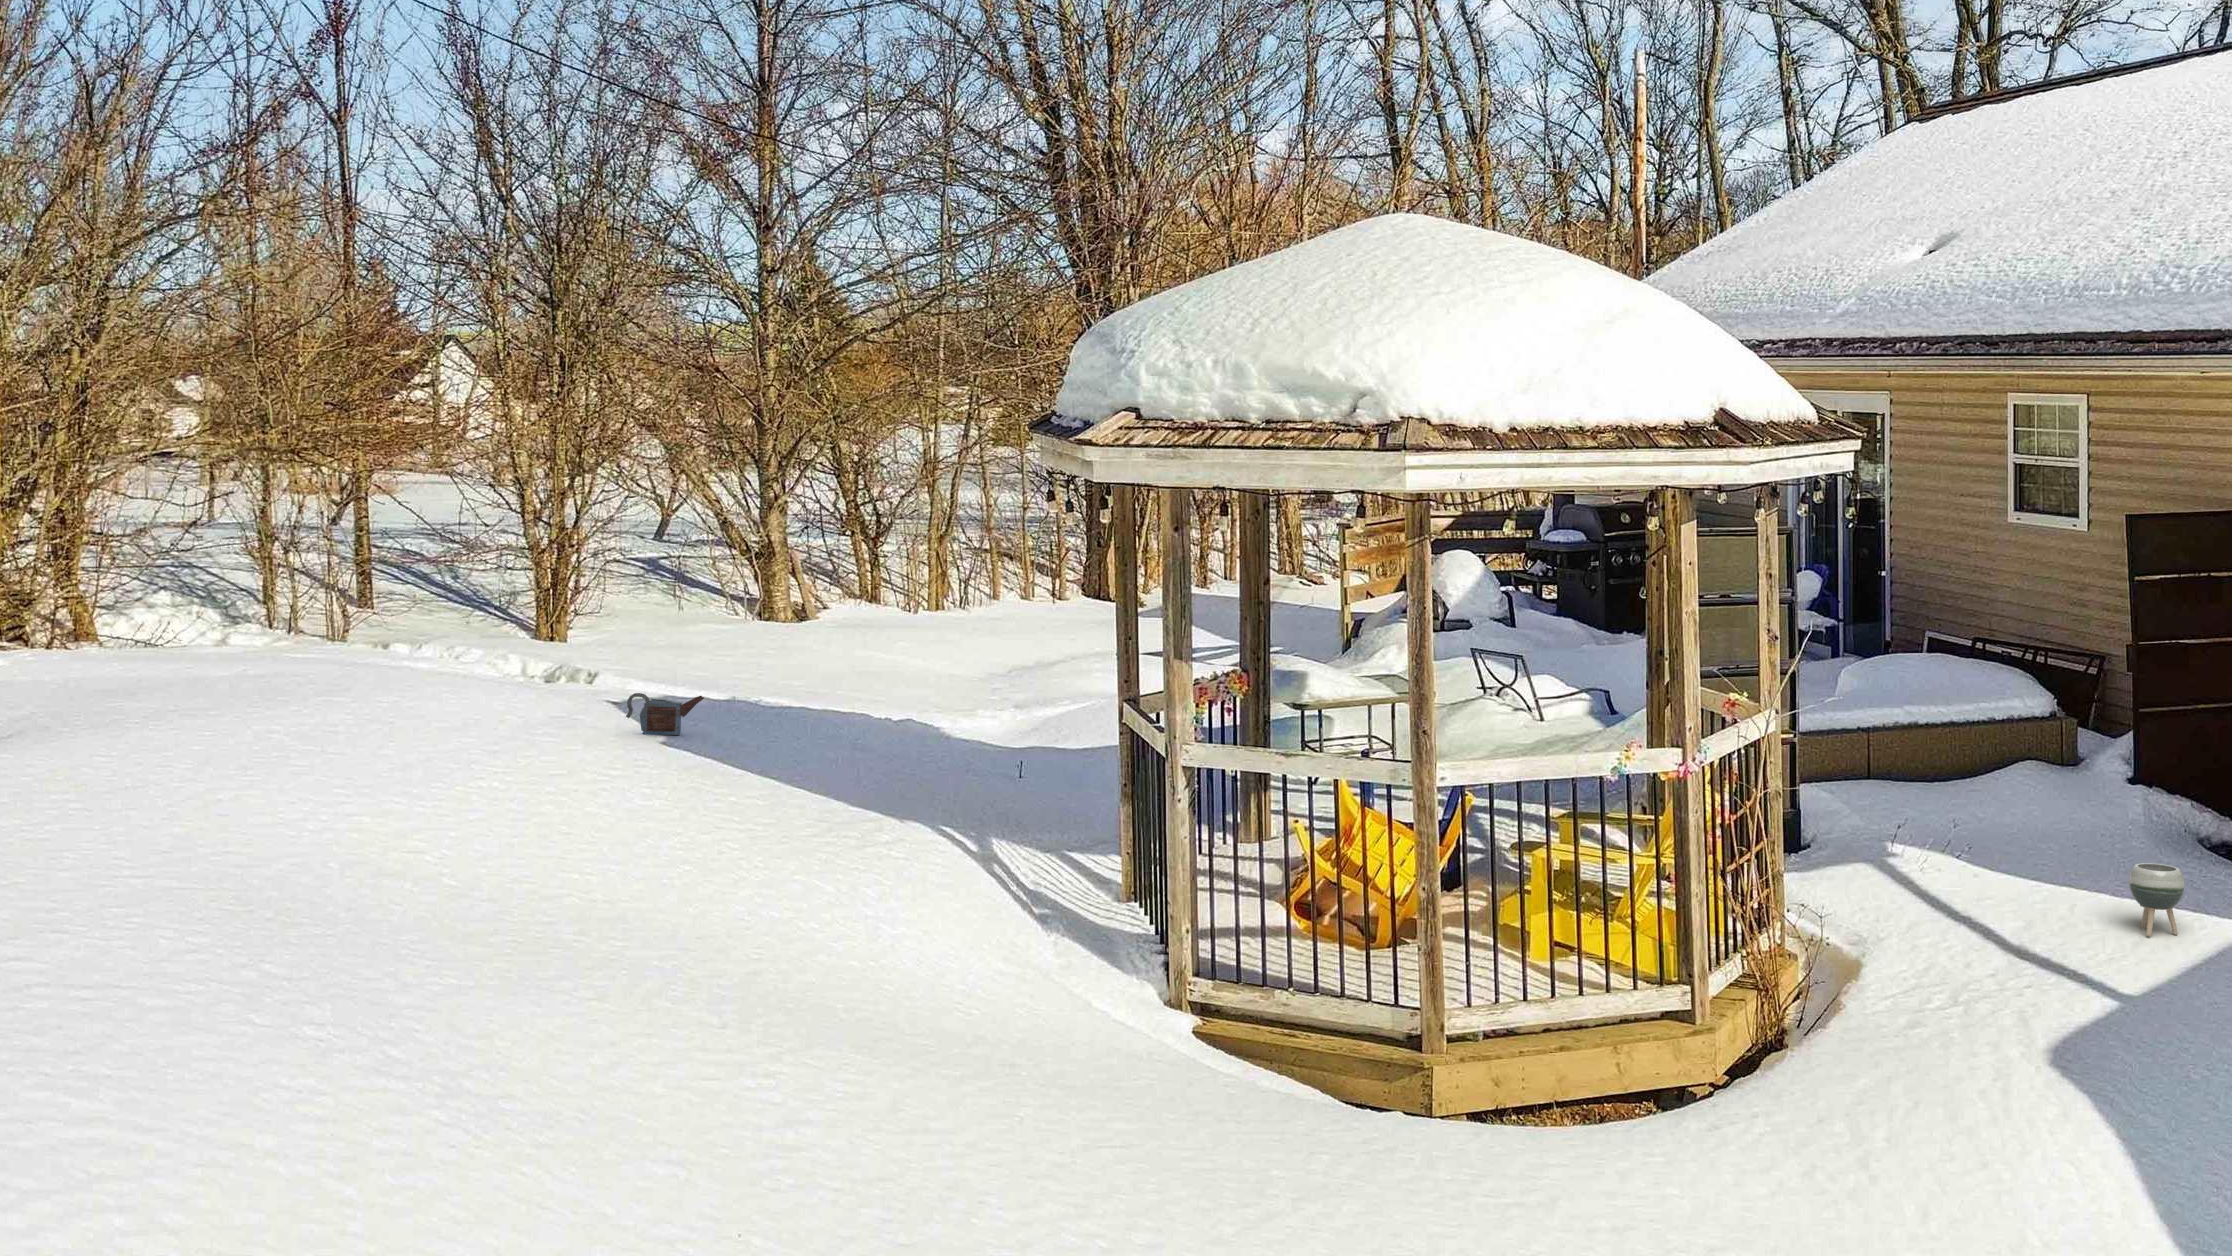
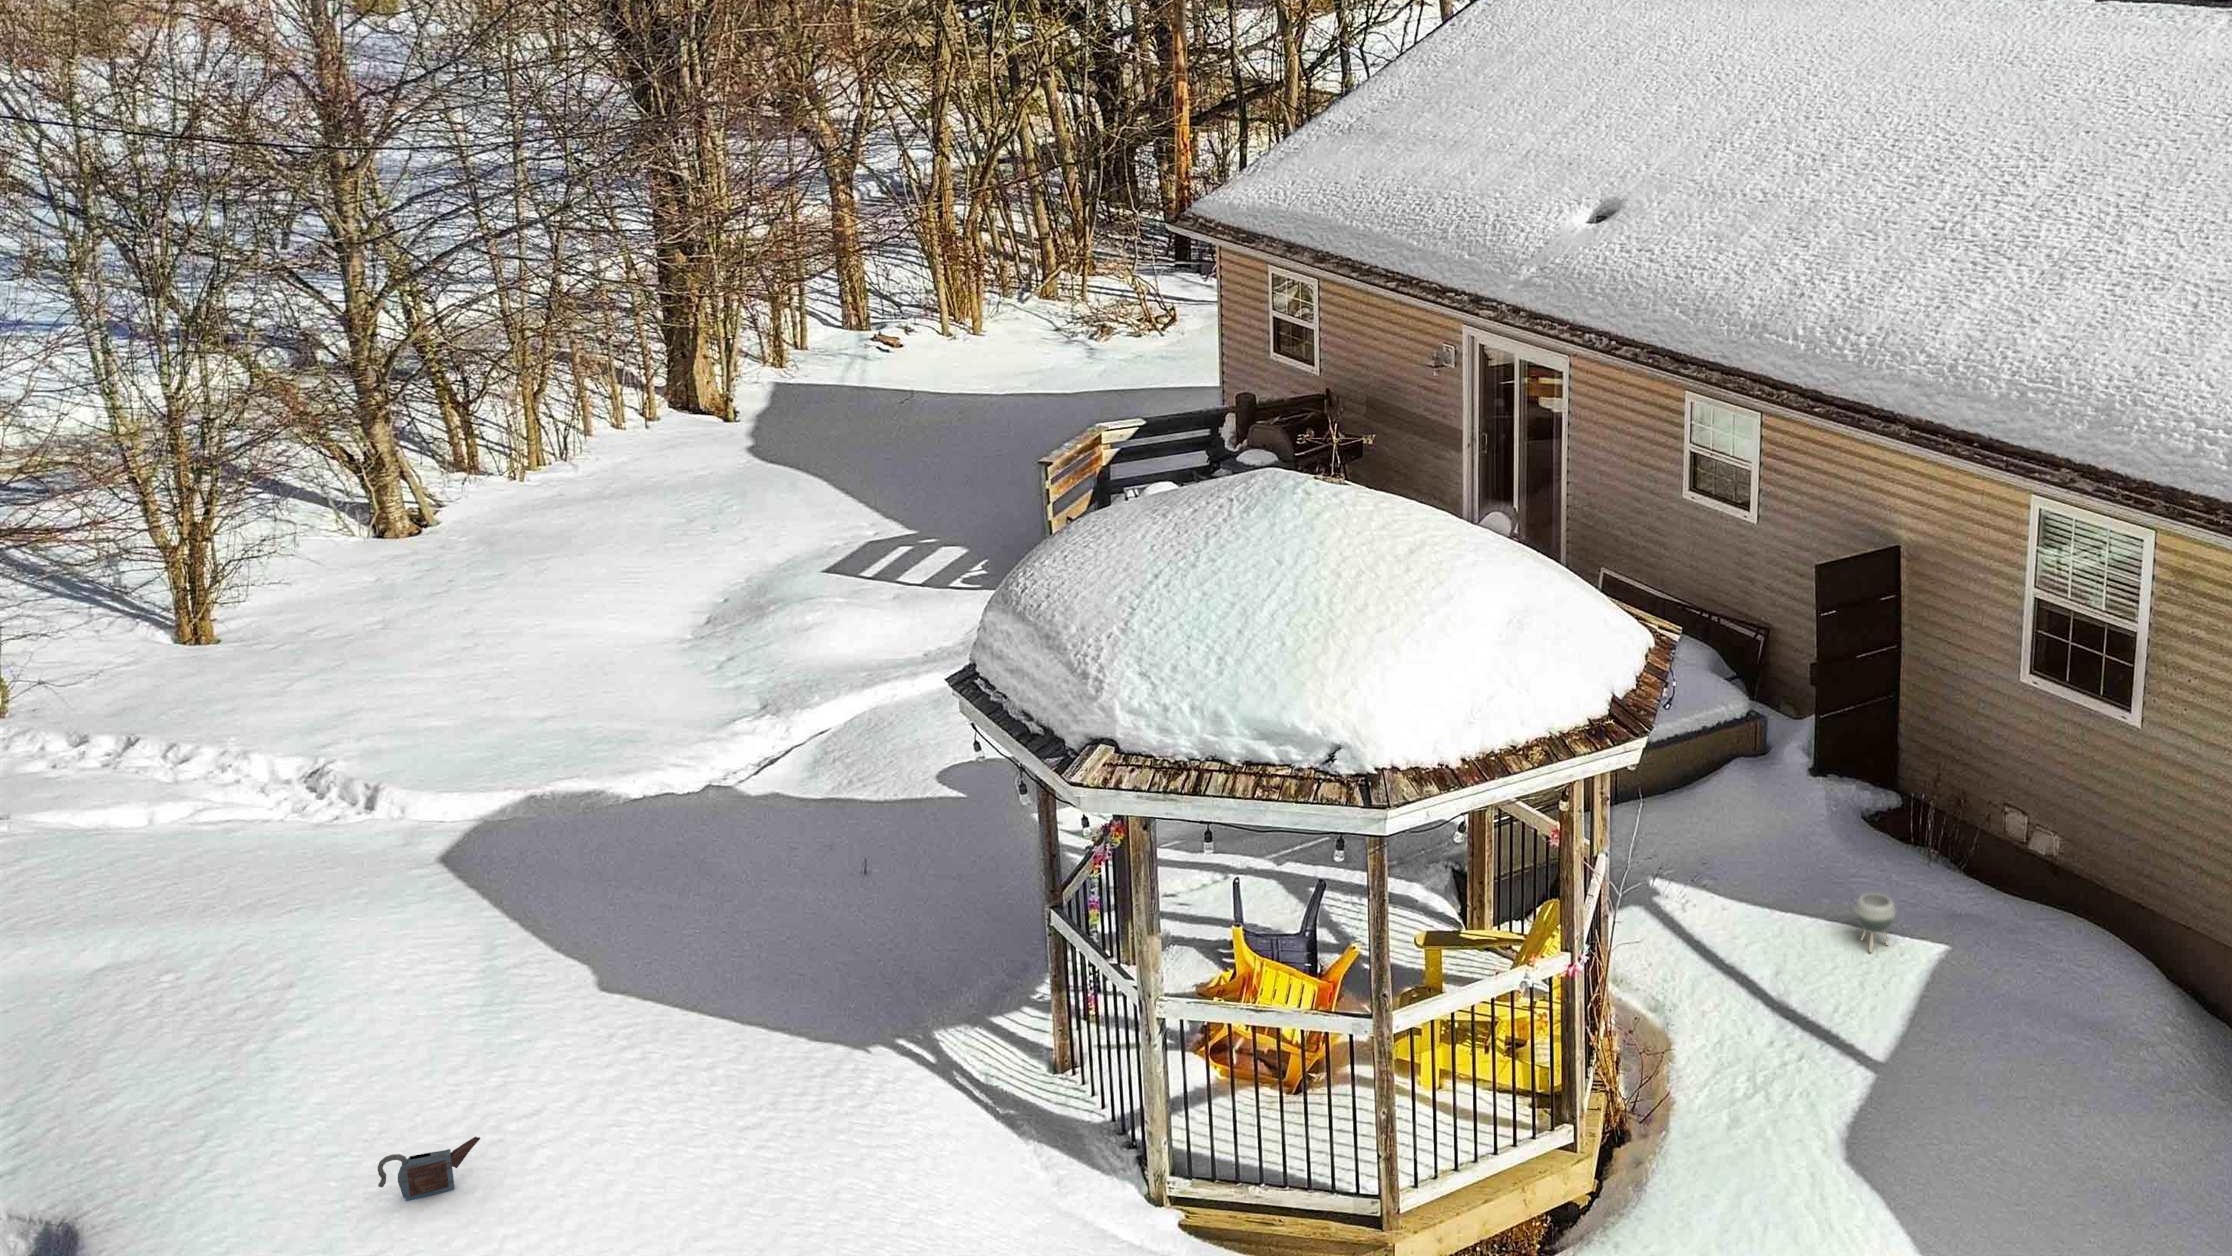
watering can: present [626,693,704,735] -> present [378,1137,480,1201]

